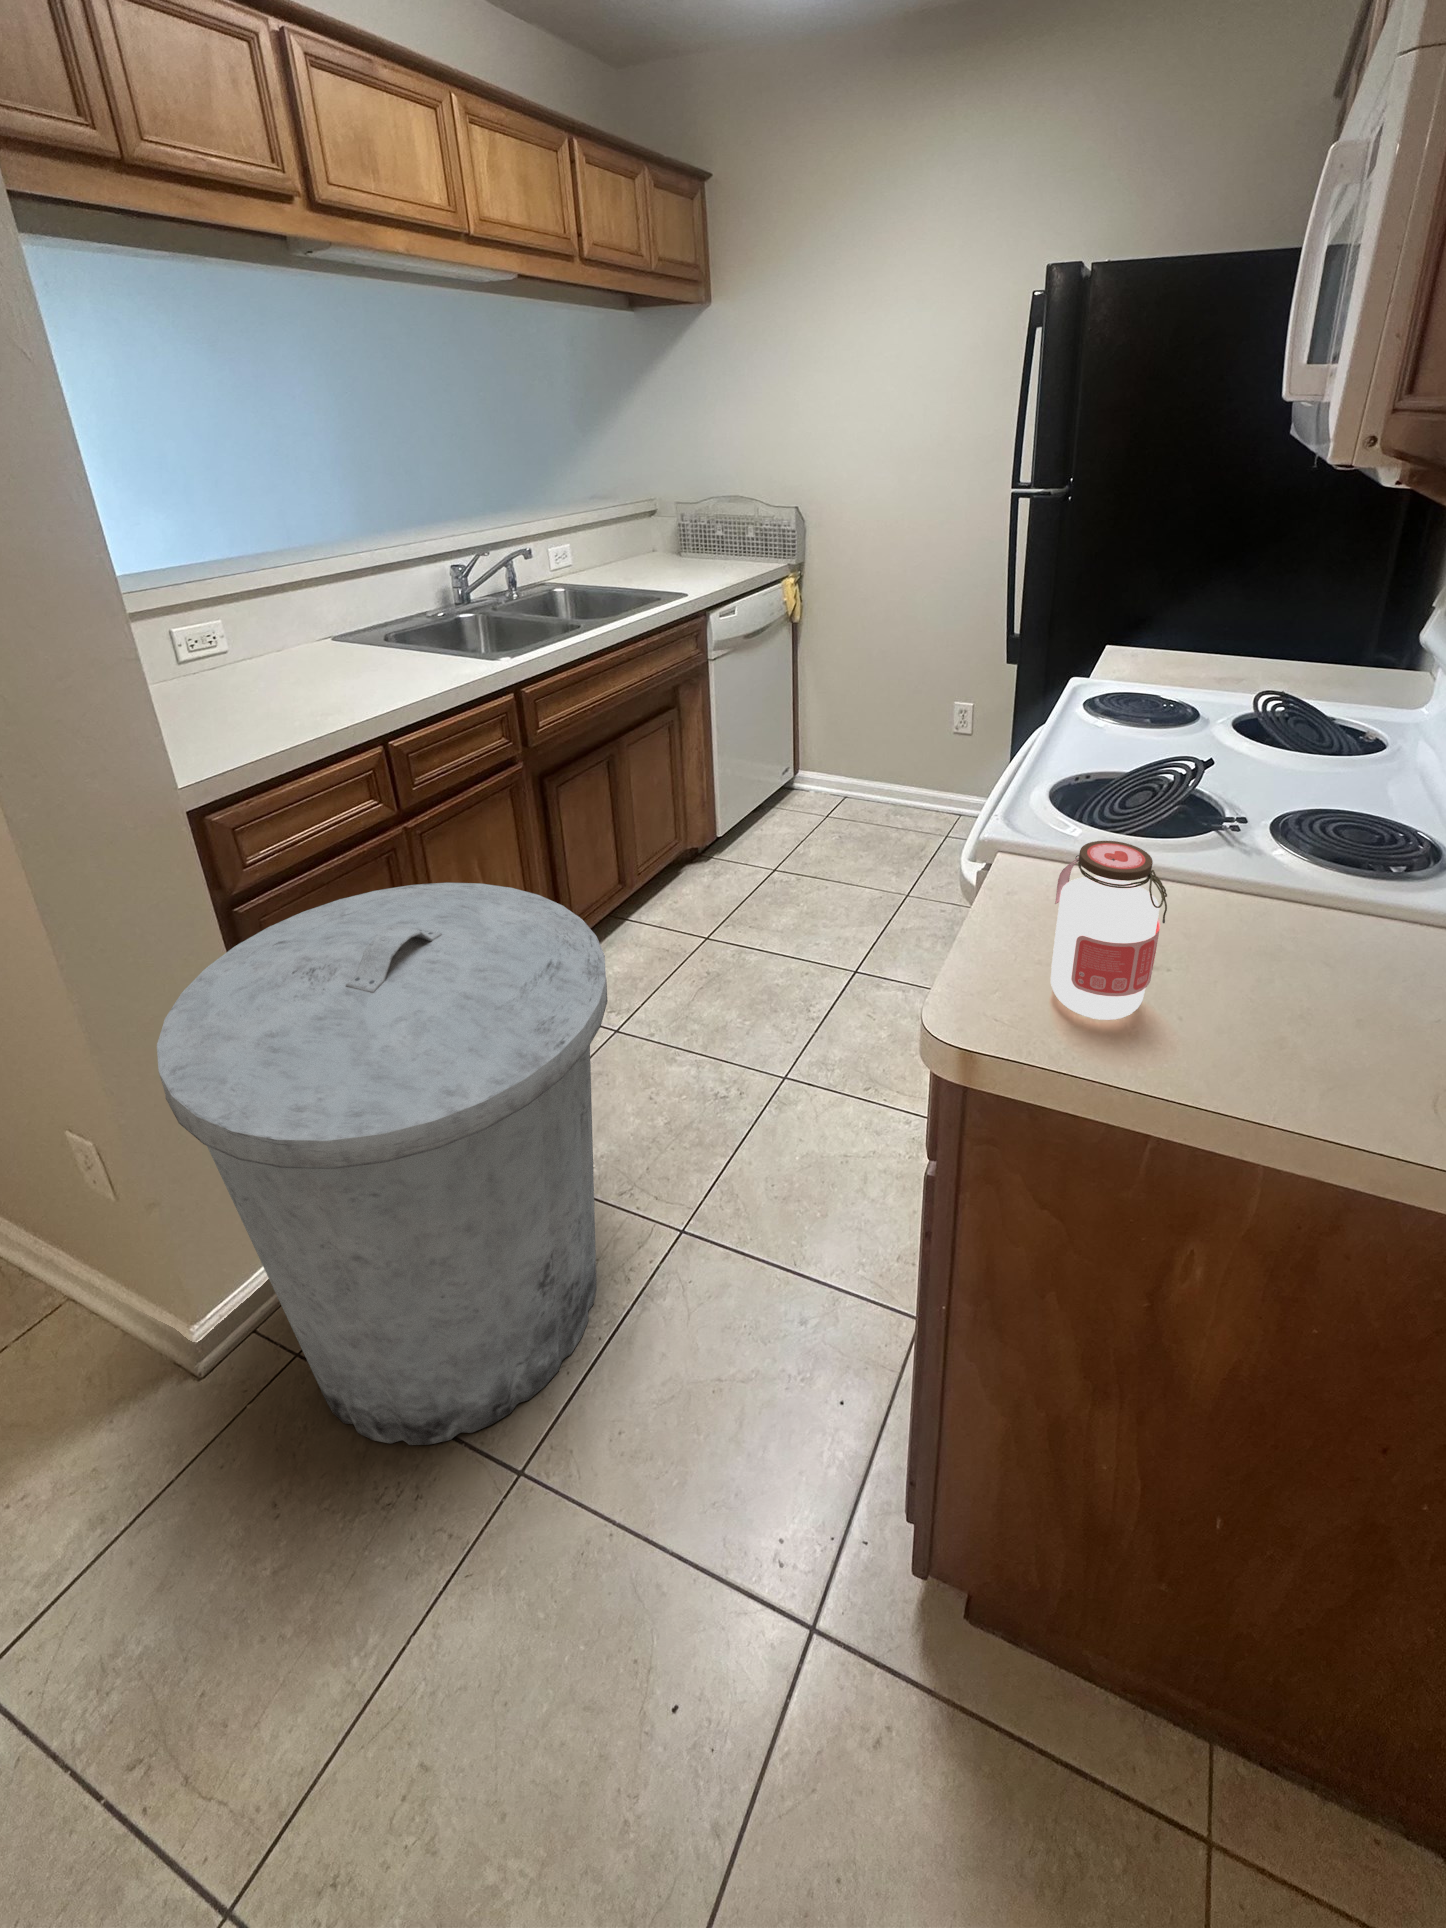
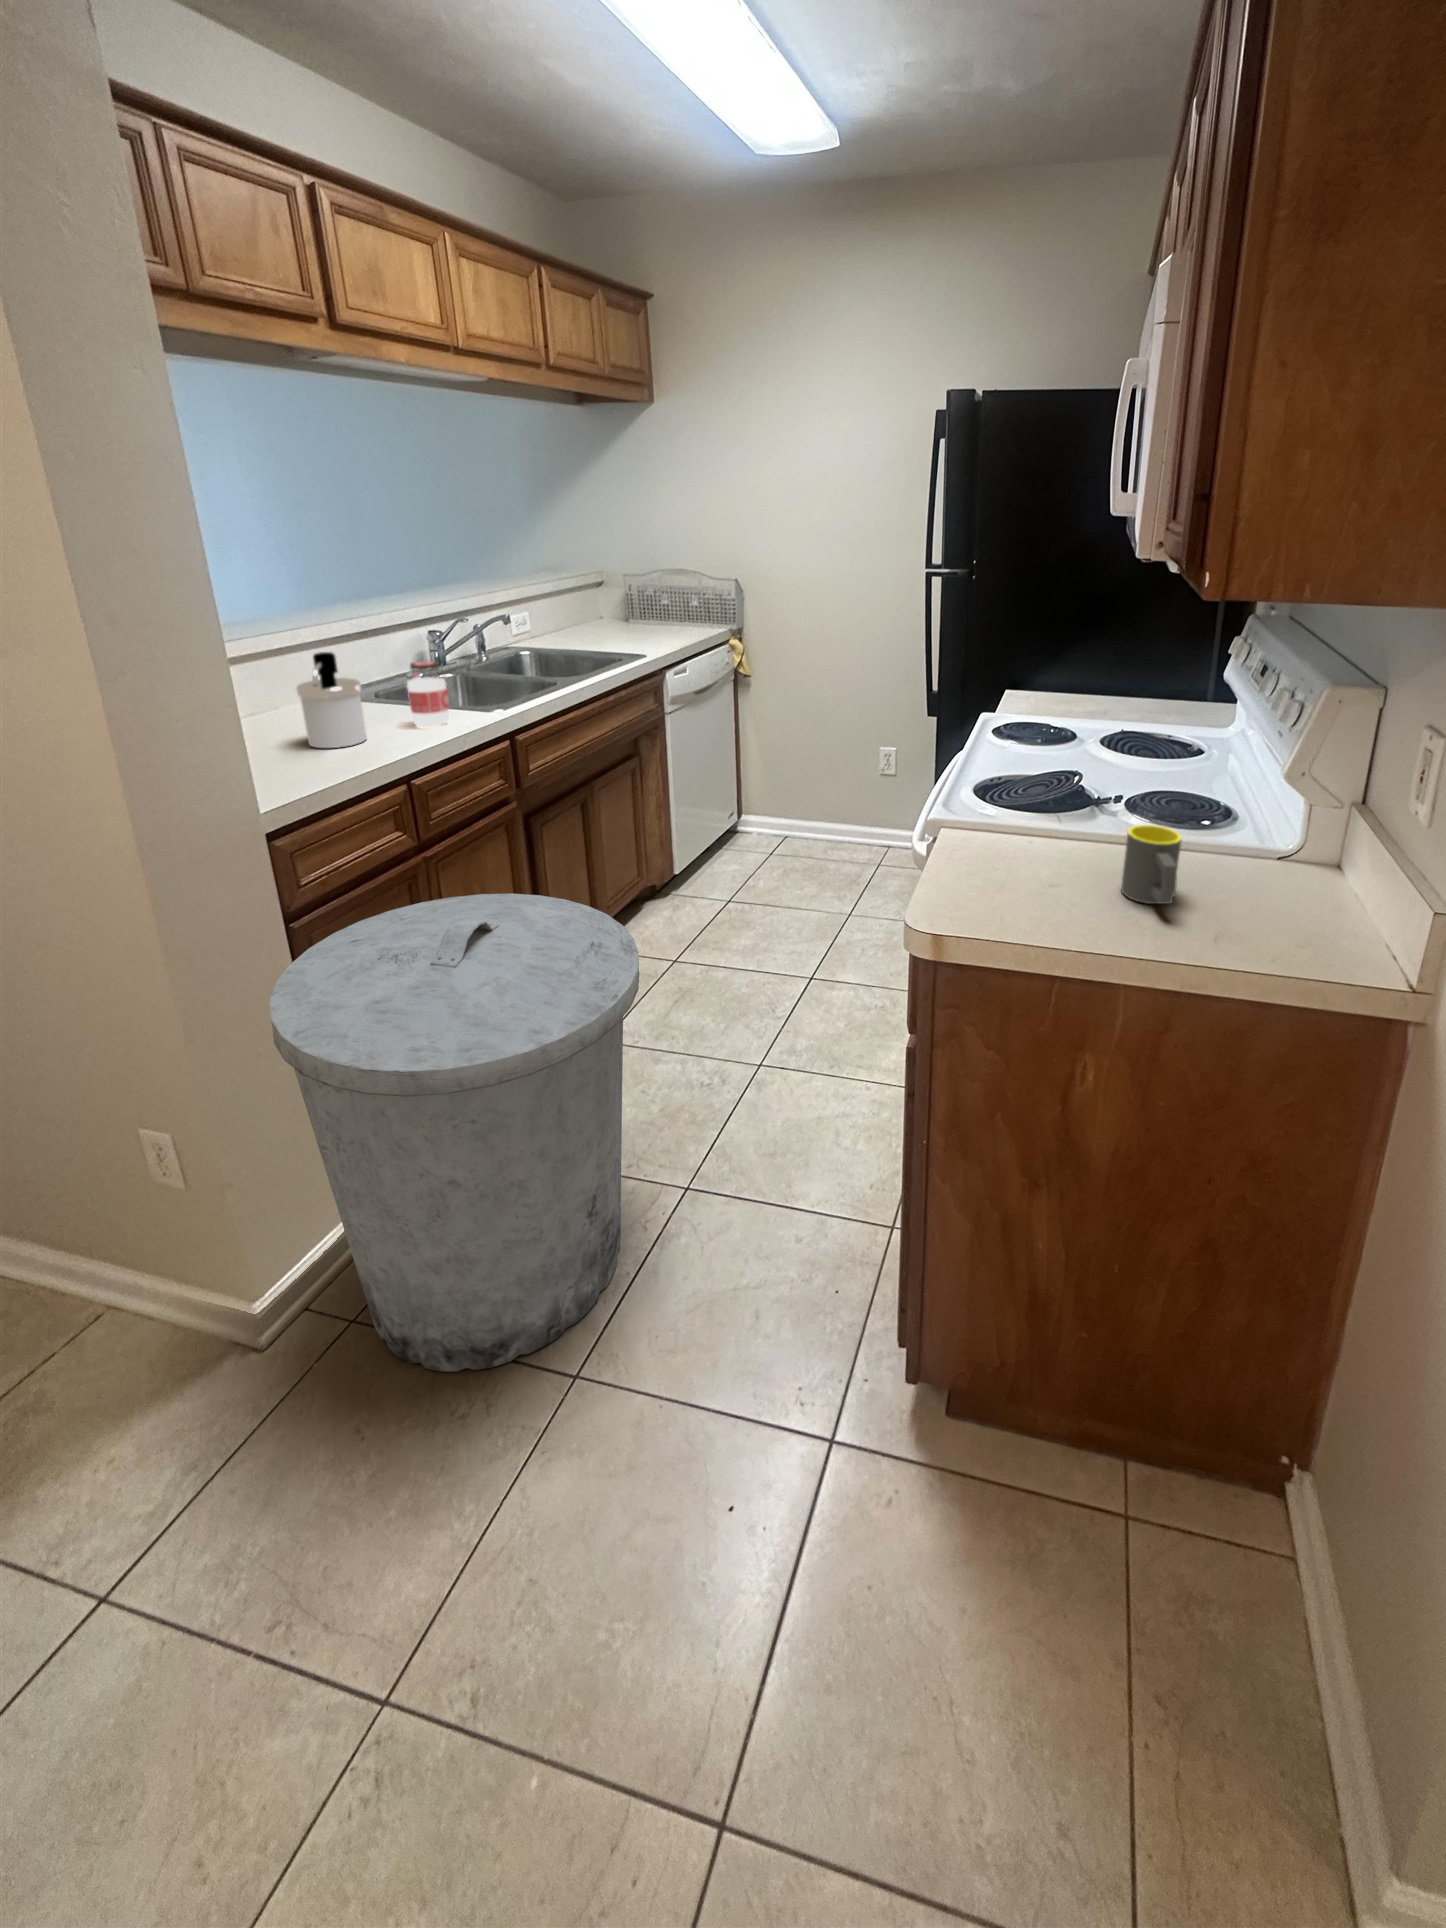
soap dispenser: none [264,592,346,702] -> present [297,652,367,748]
jar: present [1051,841,1167,1020] -> present [407,661,450,727]
mug: none [1270,892,1387,1037] -> present [1121,825,1181,904]

